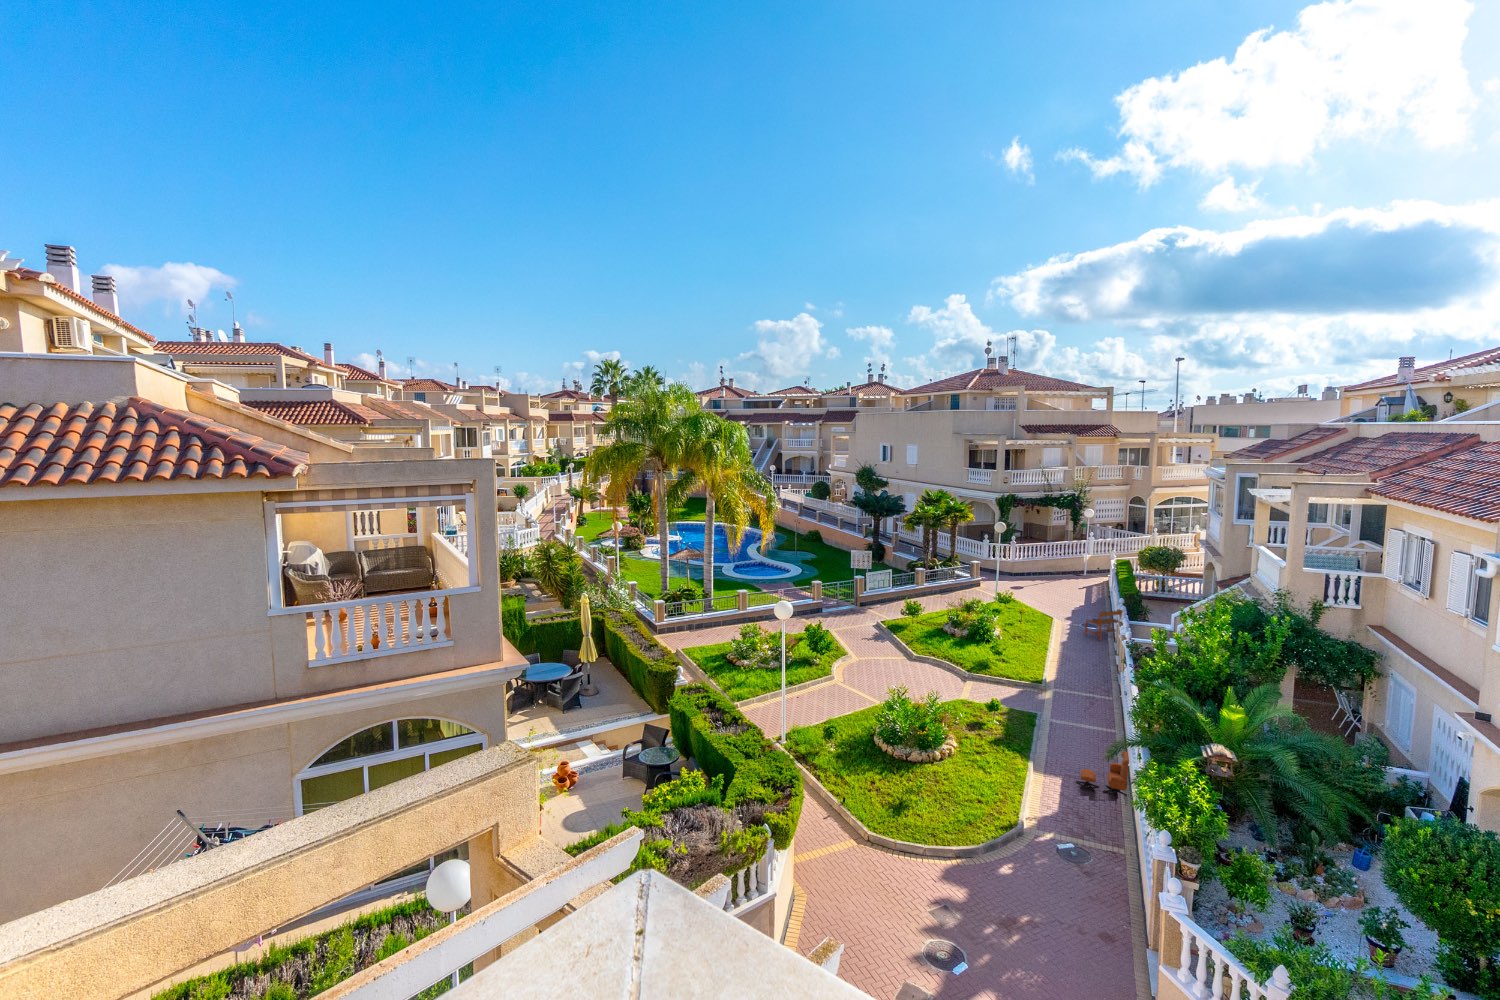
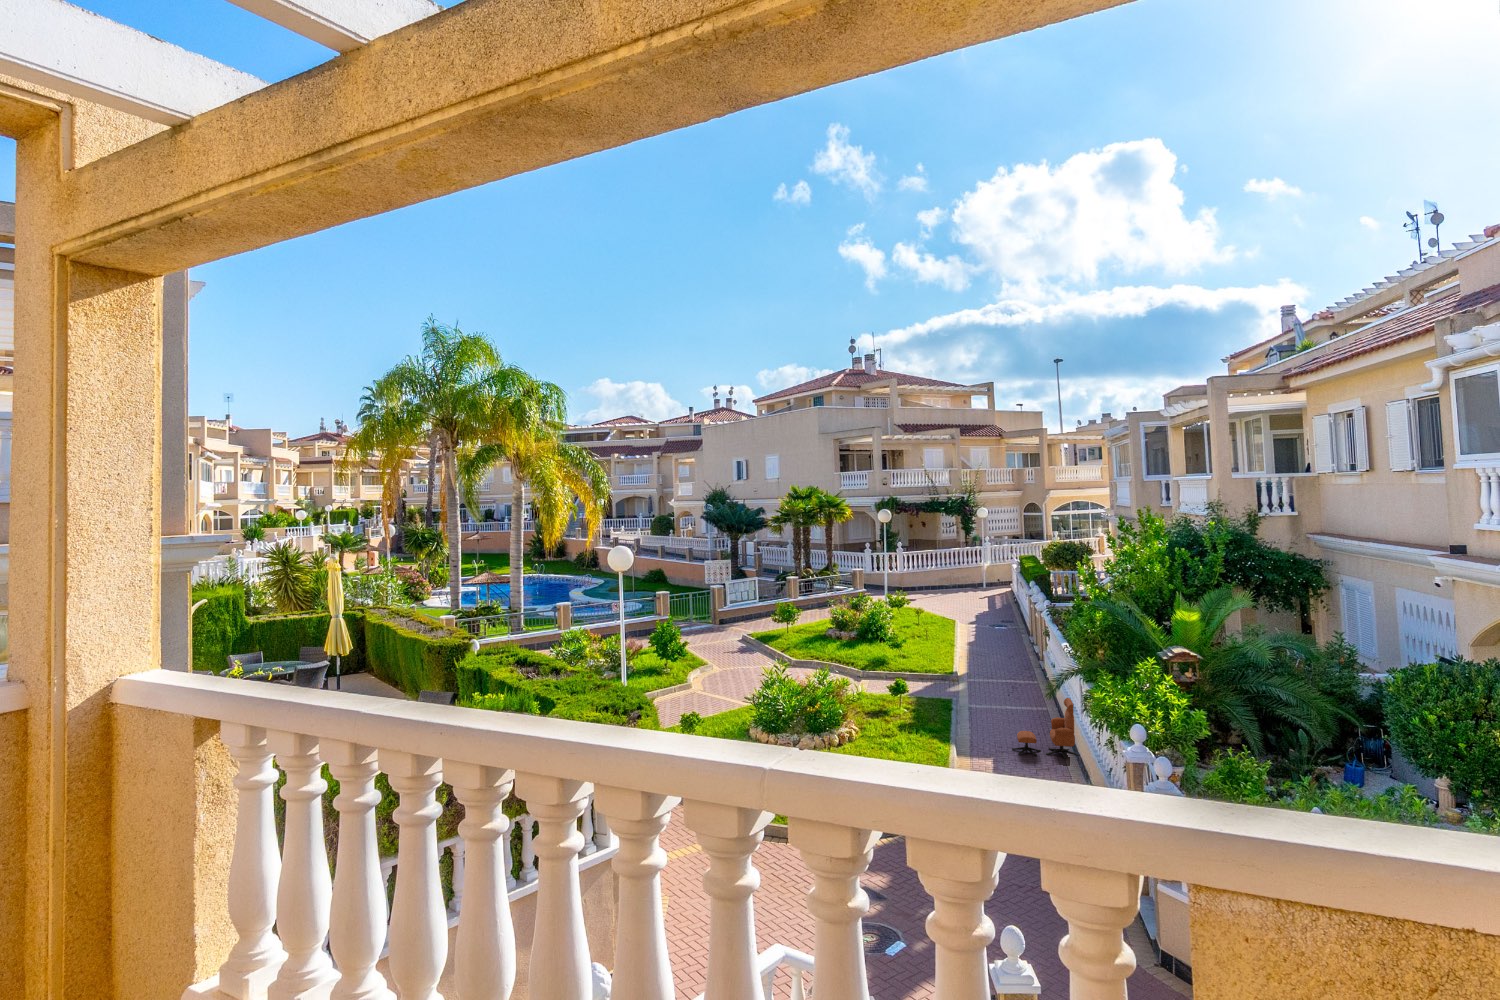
bench: present [1085,610,1123,640] -> none [994,595,1037,634]

